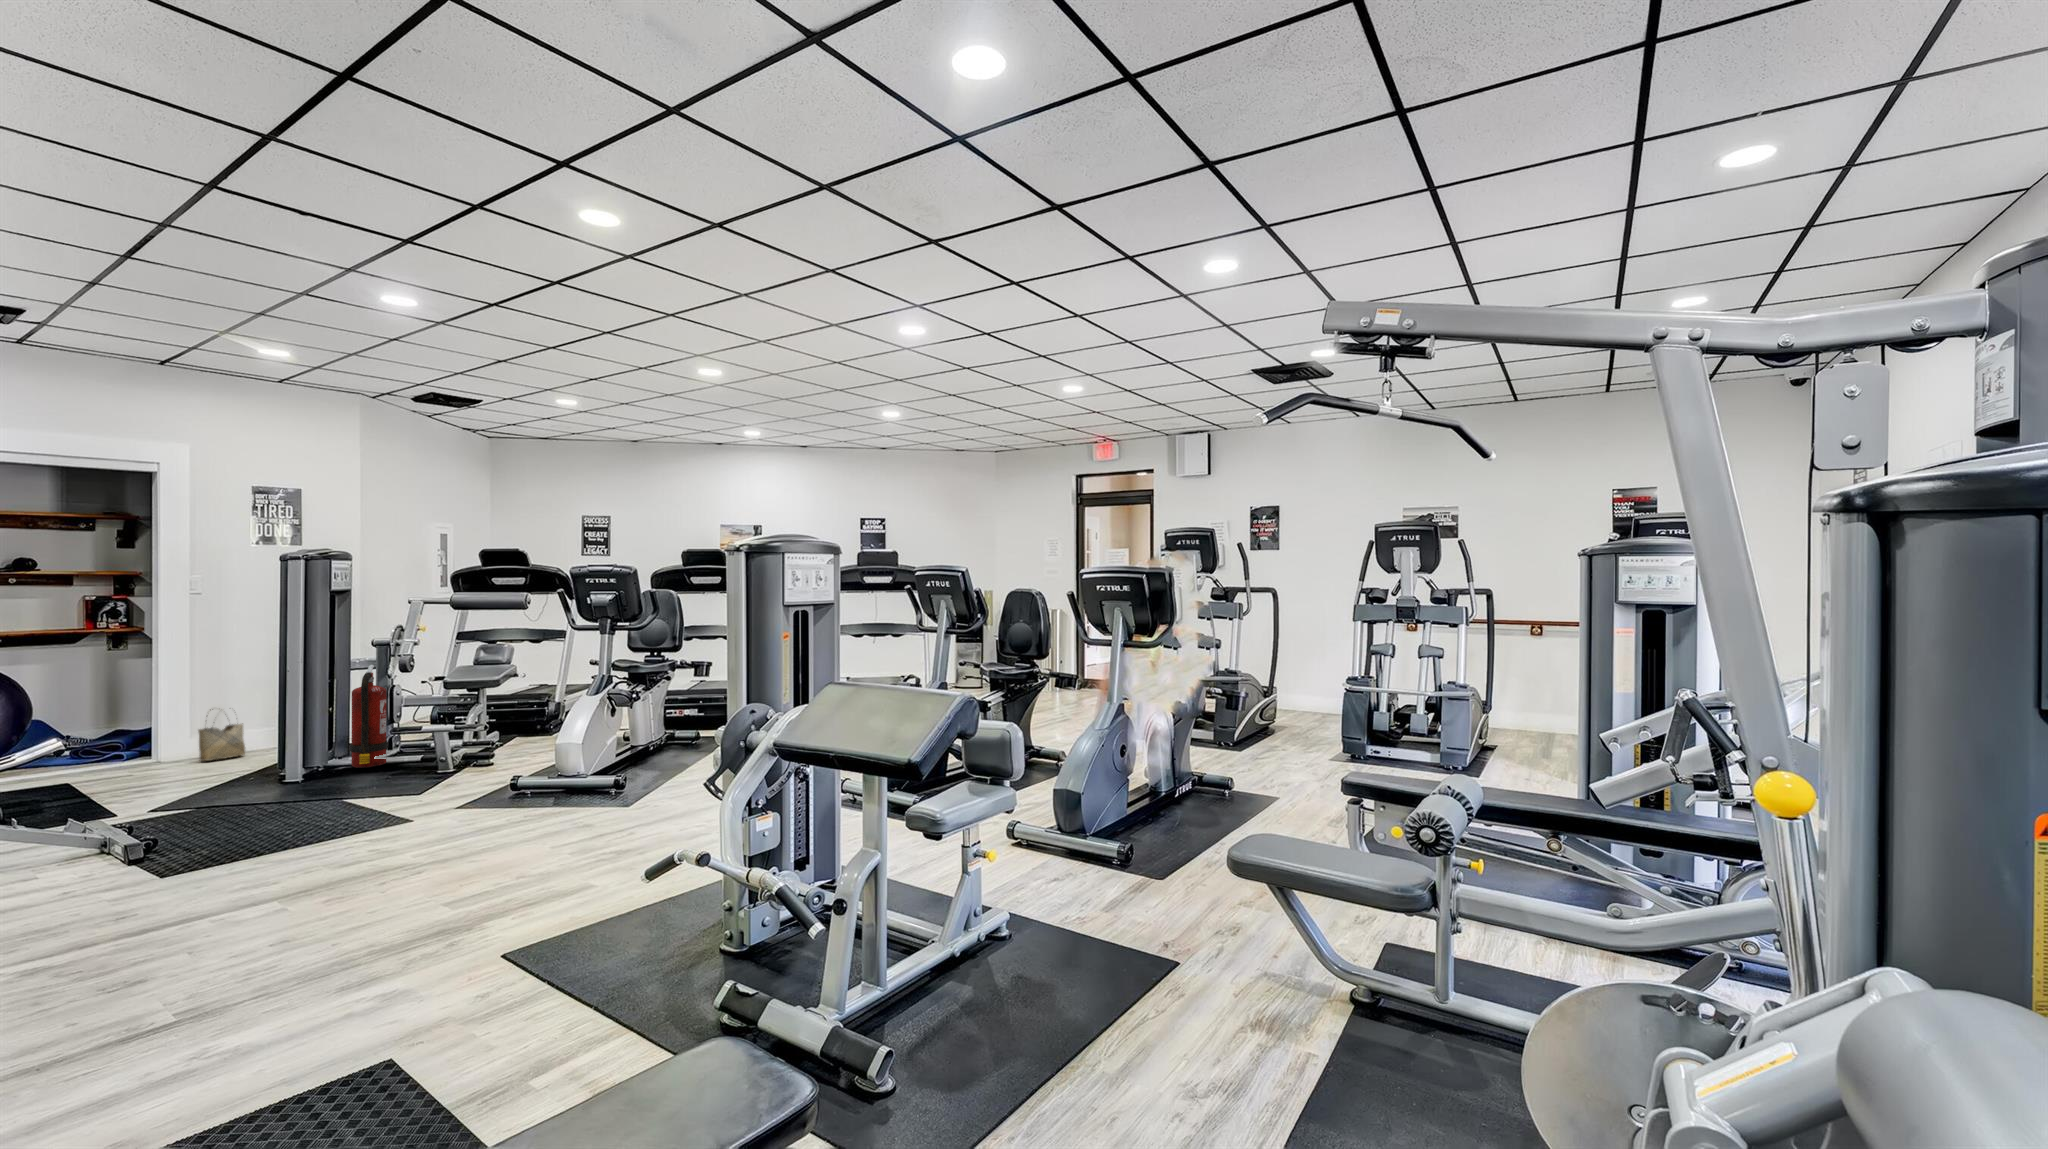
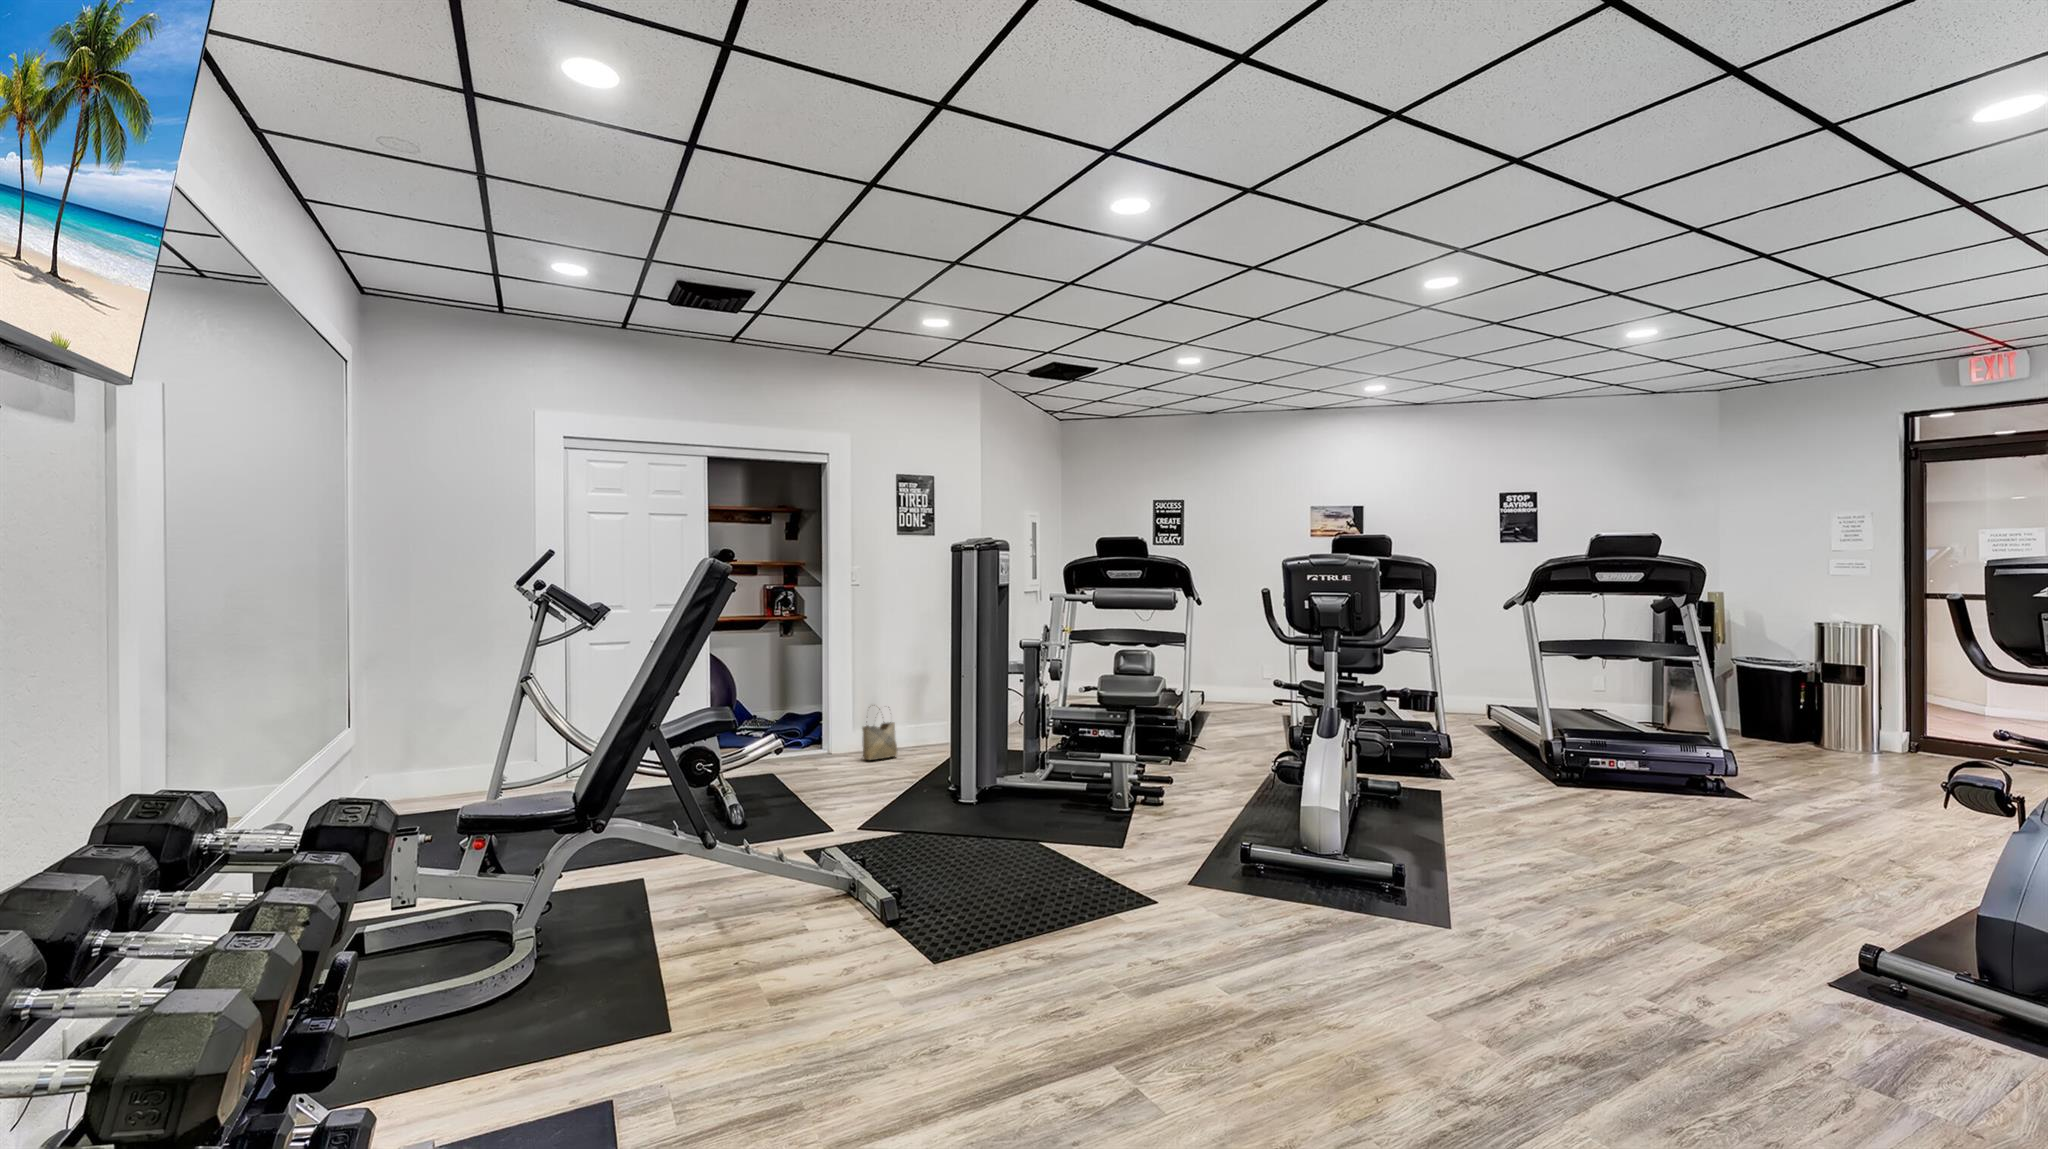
fire extinguisher: present [349,665,389,768] -> none [1006,670,1043,789]

